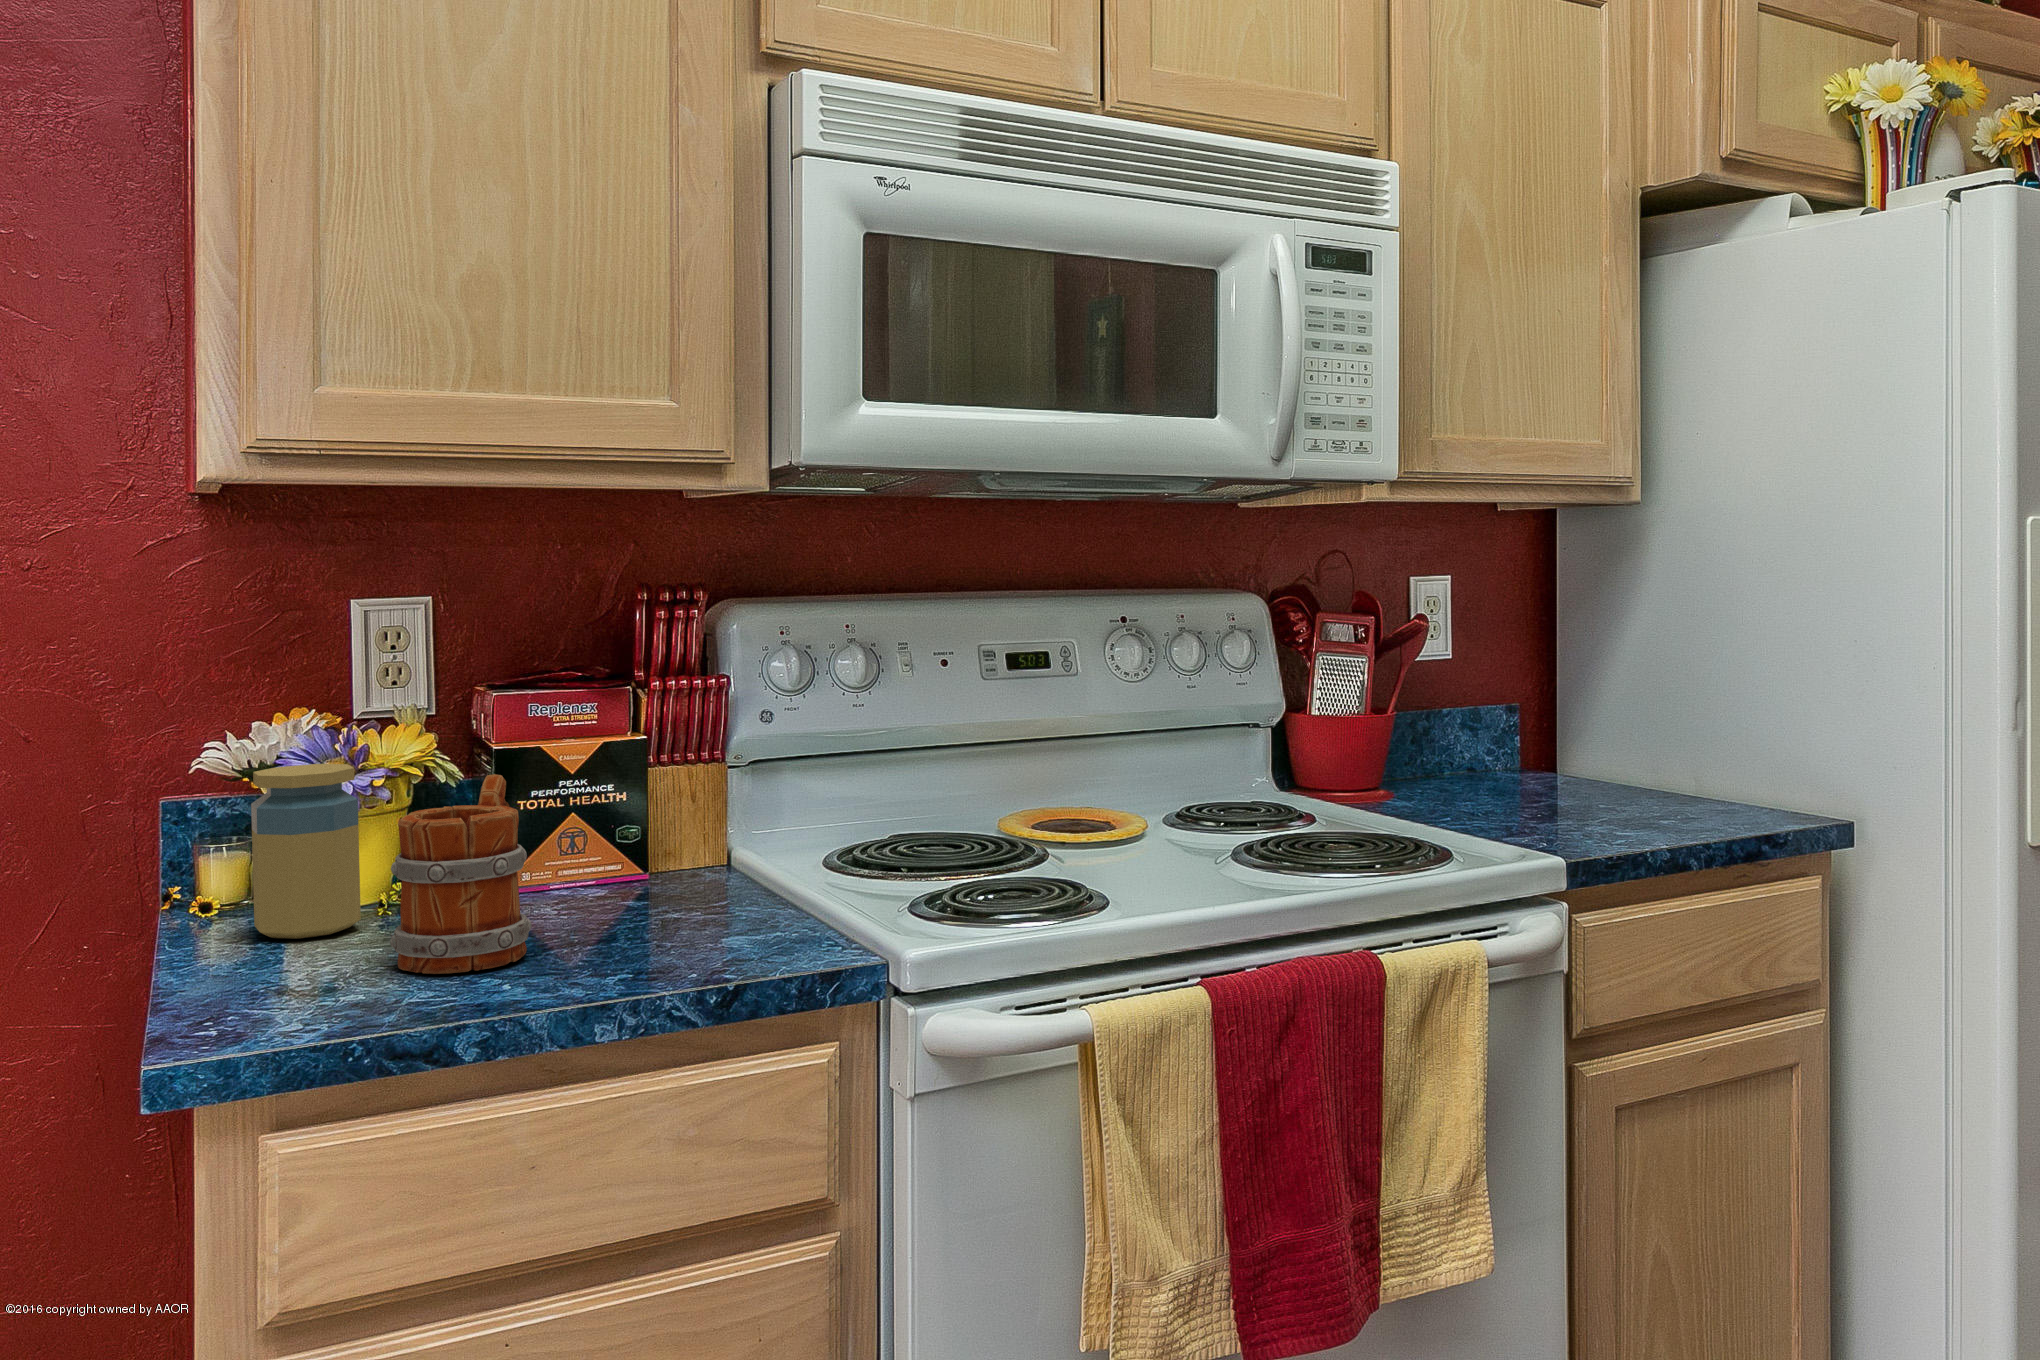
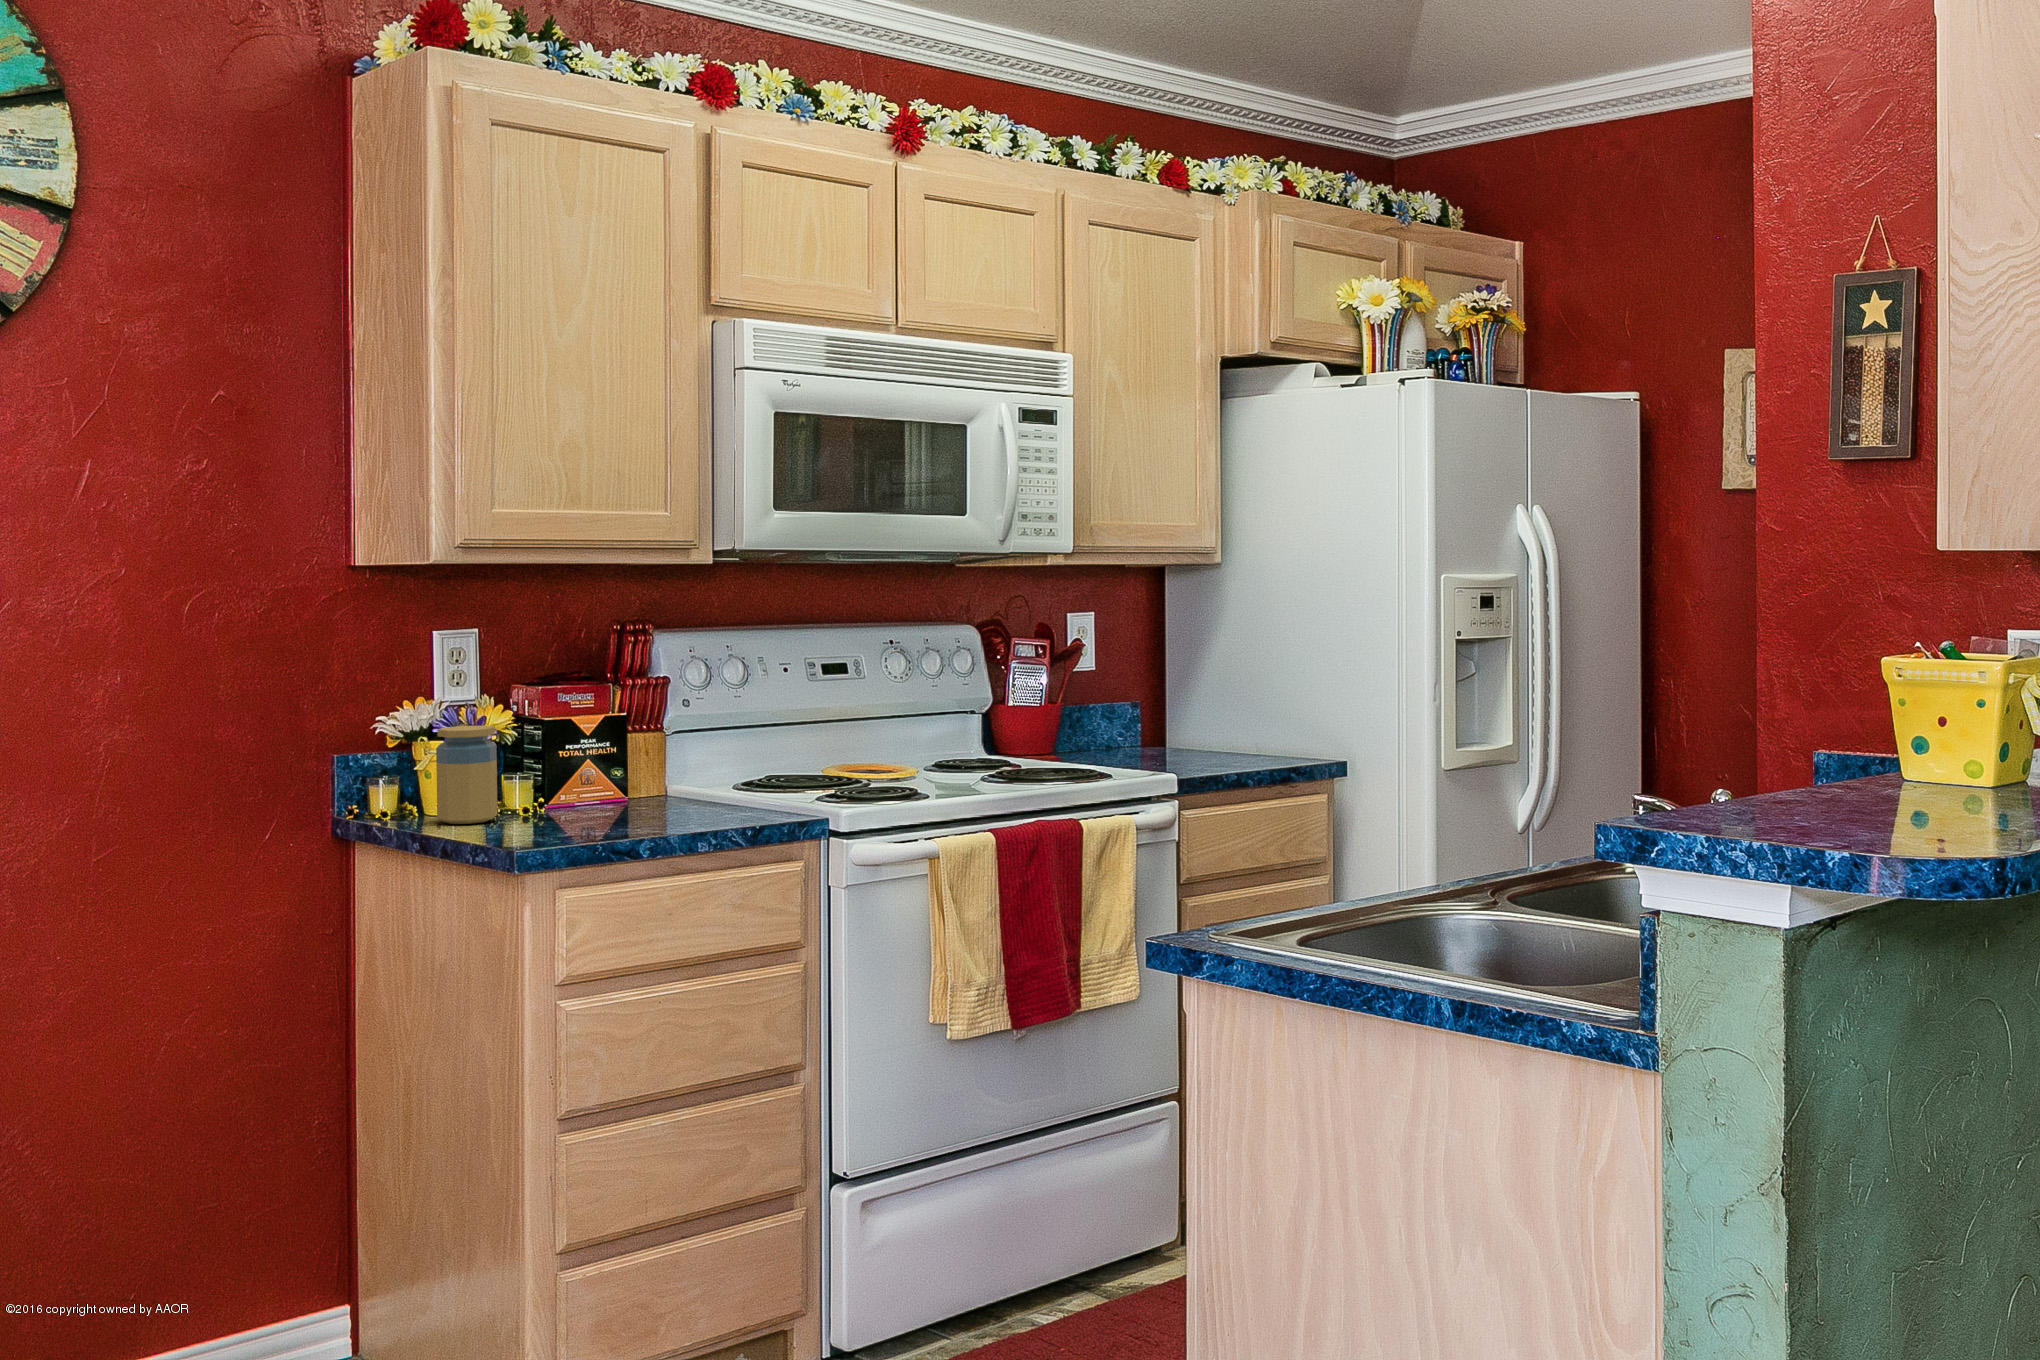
mug: present [390,774,531,974] -> none [551,728,622,832]

